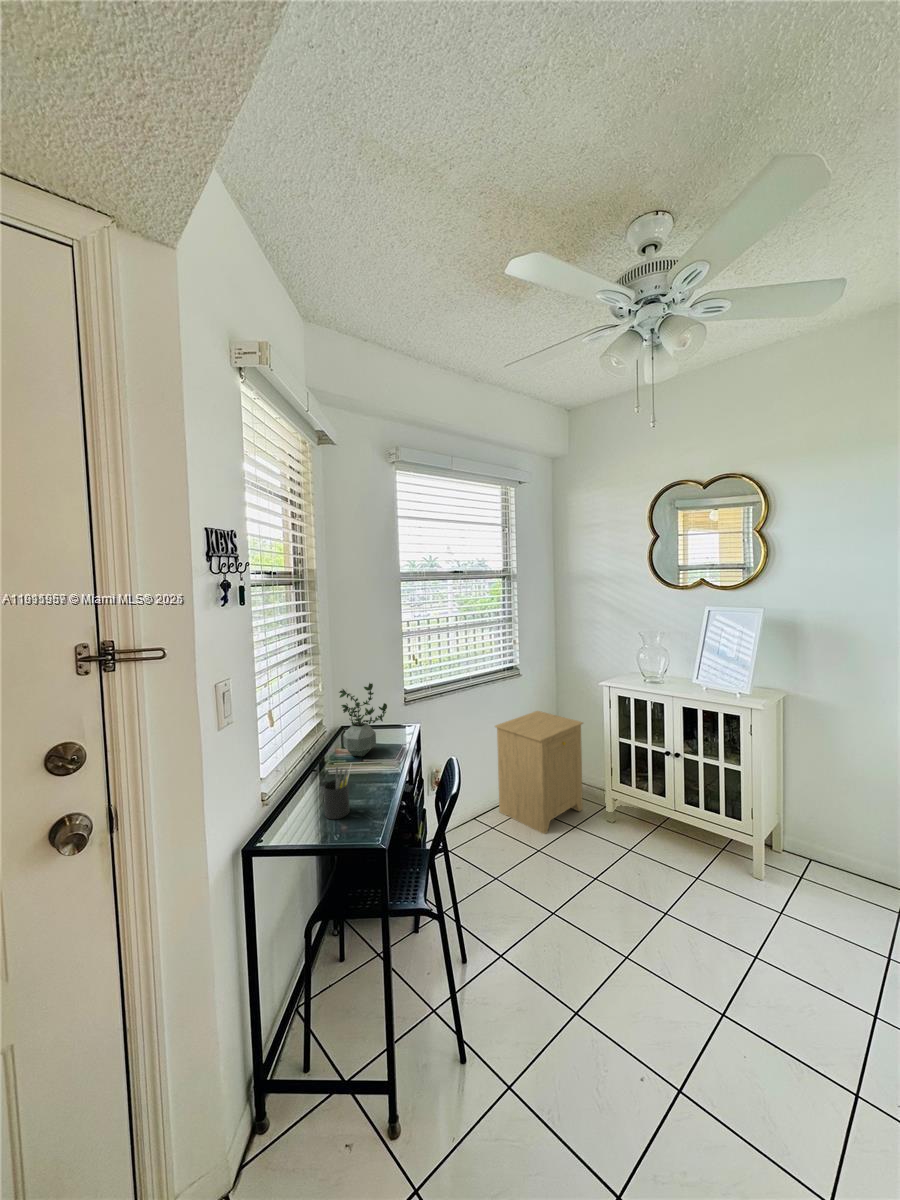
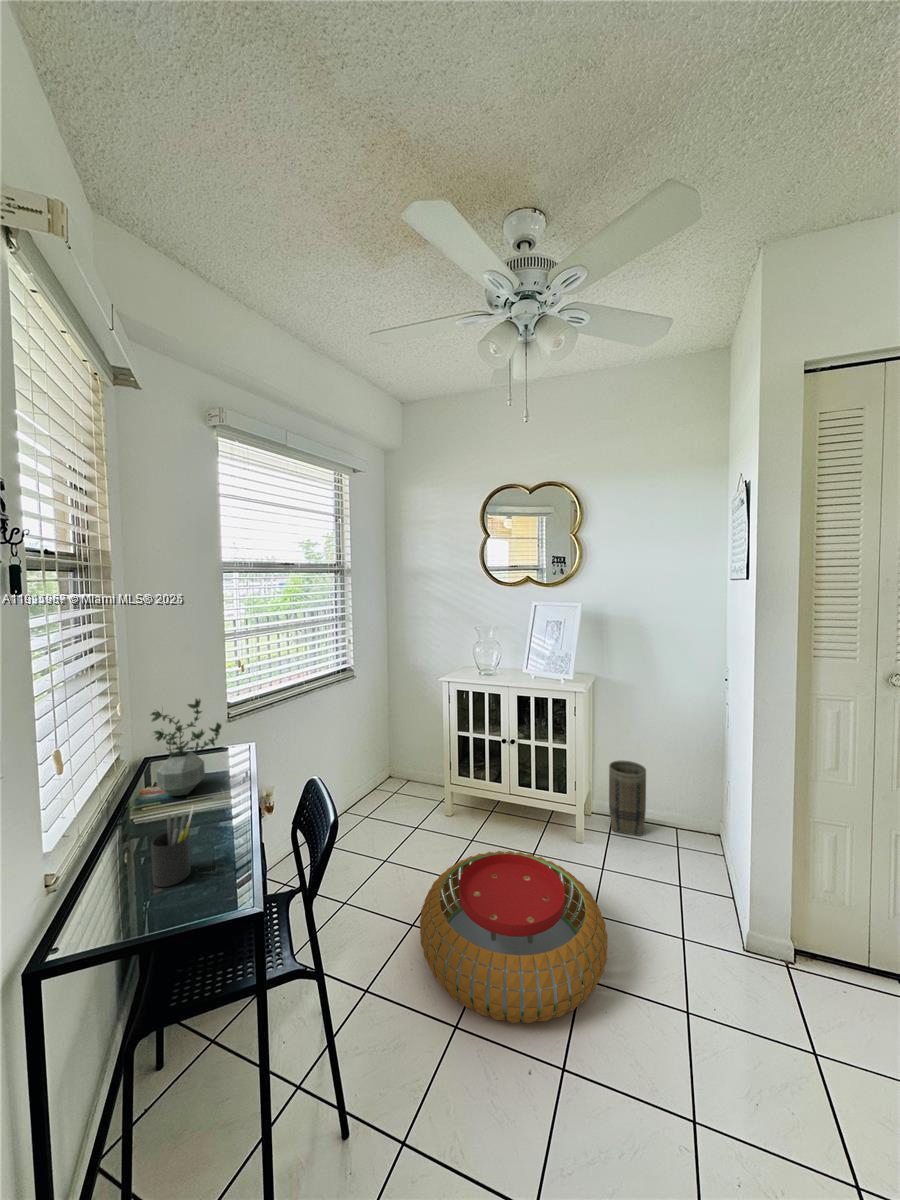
side table: present [495,711,583,834] -> none [332,714,423,844]
basket: none [808,798,862,895] -> present [609,761,646,836]
pouf: none [552,863,763,1051] -> present [420,851,607,1023]

